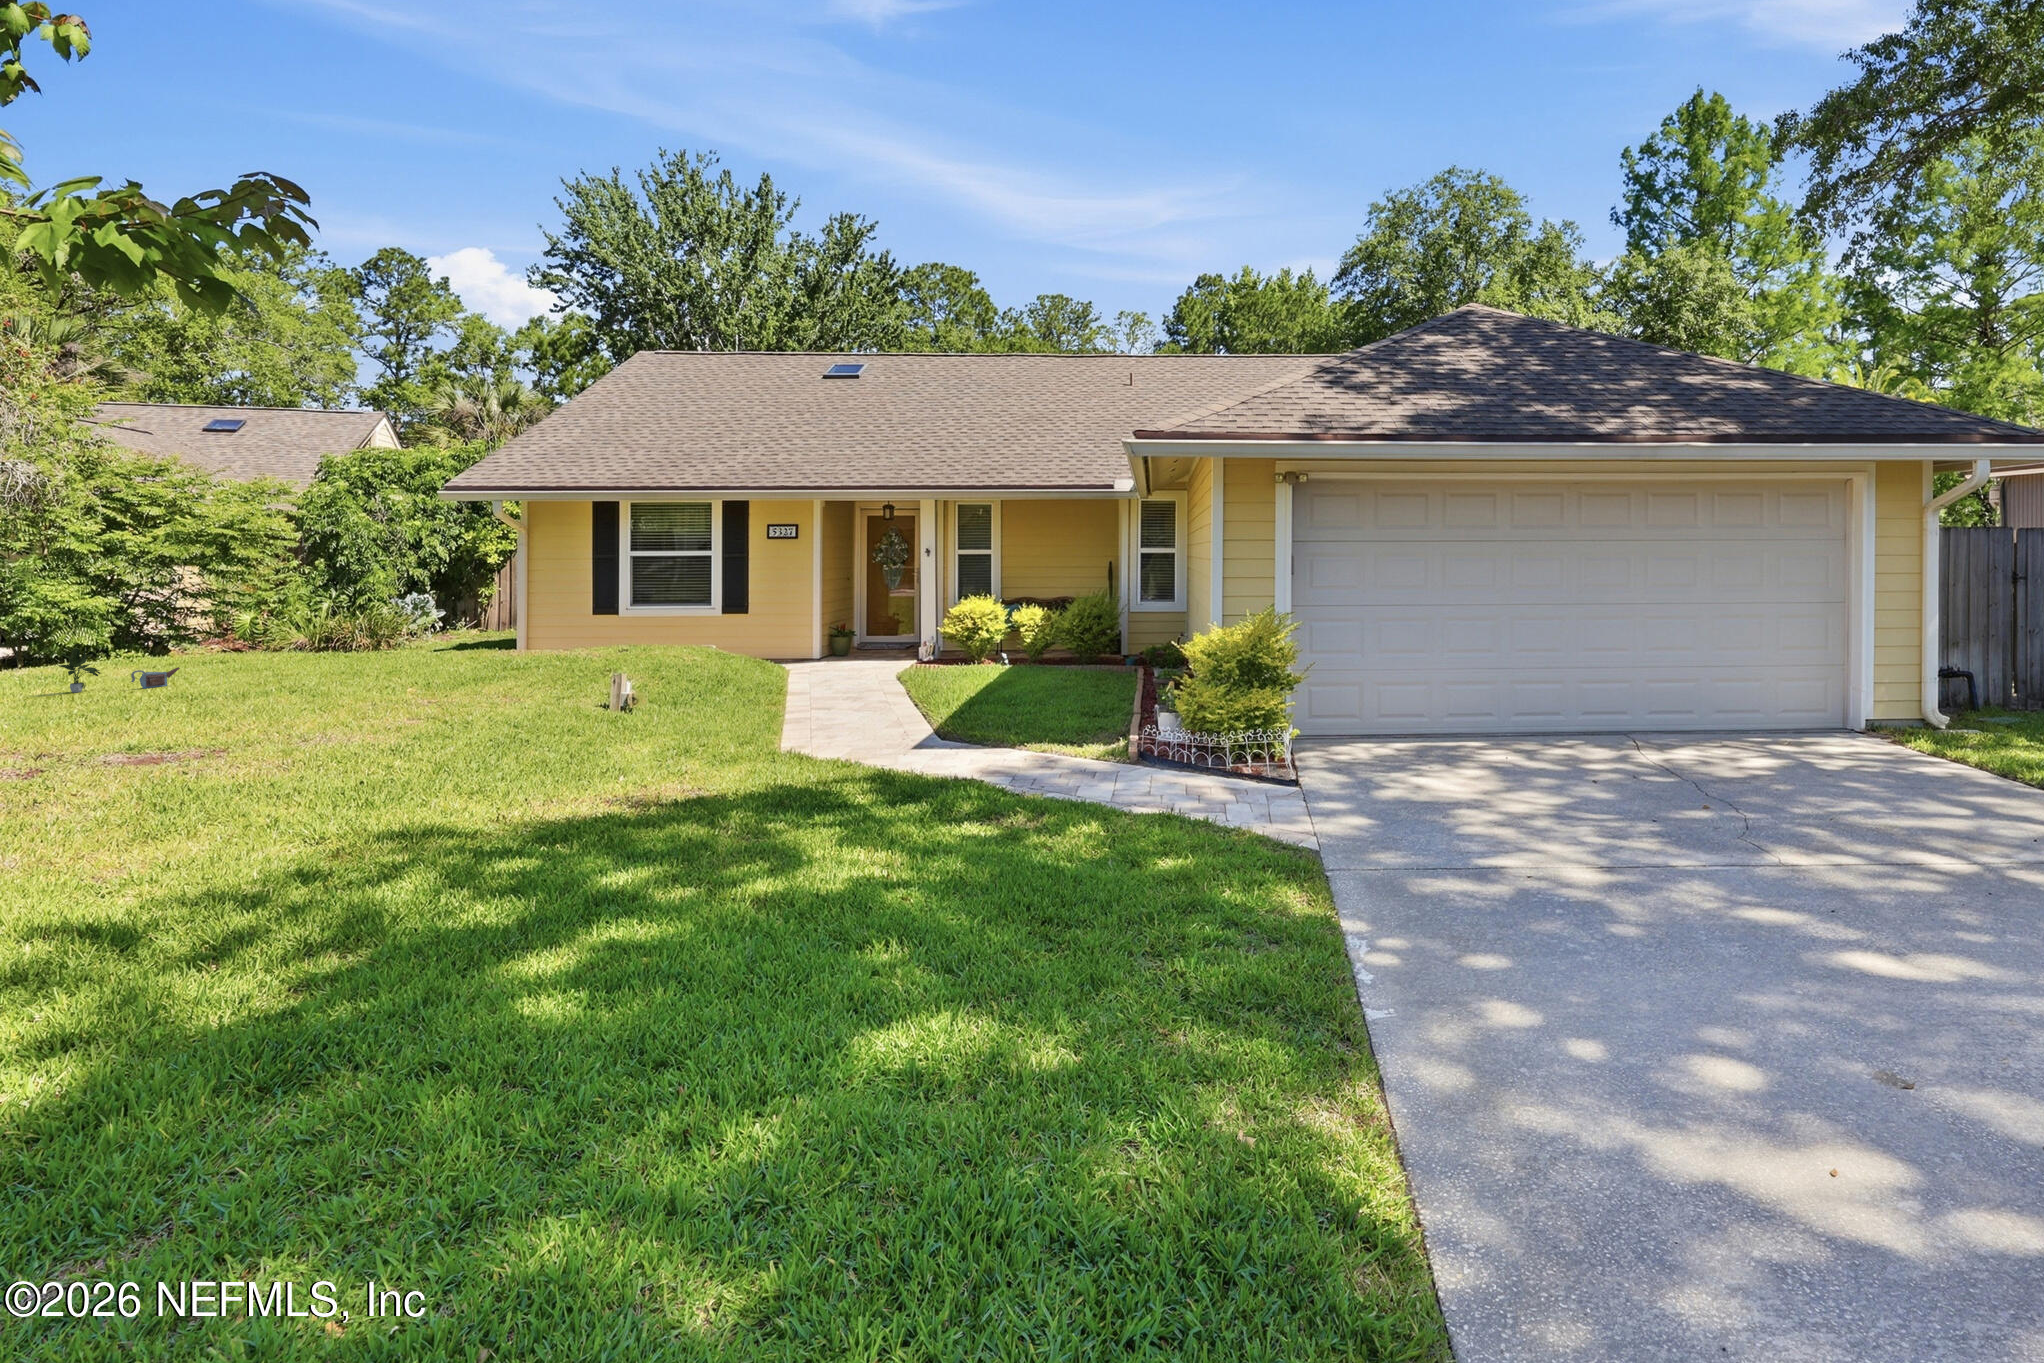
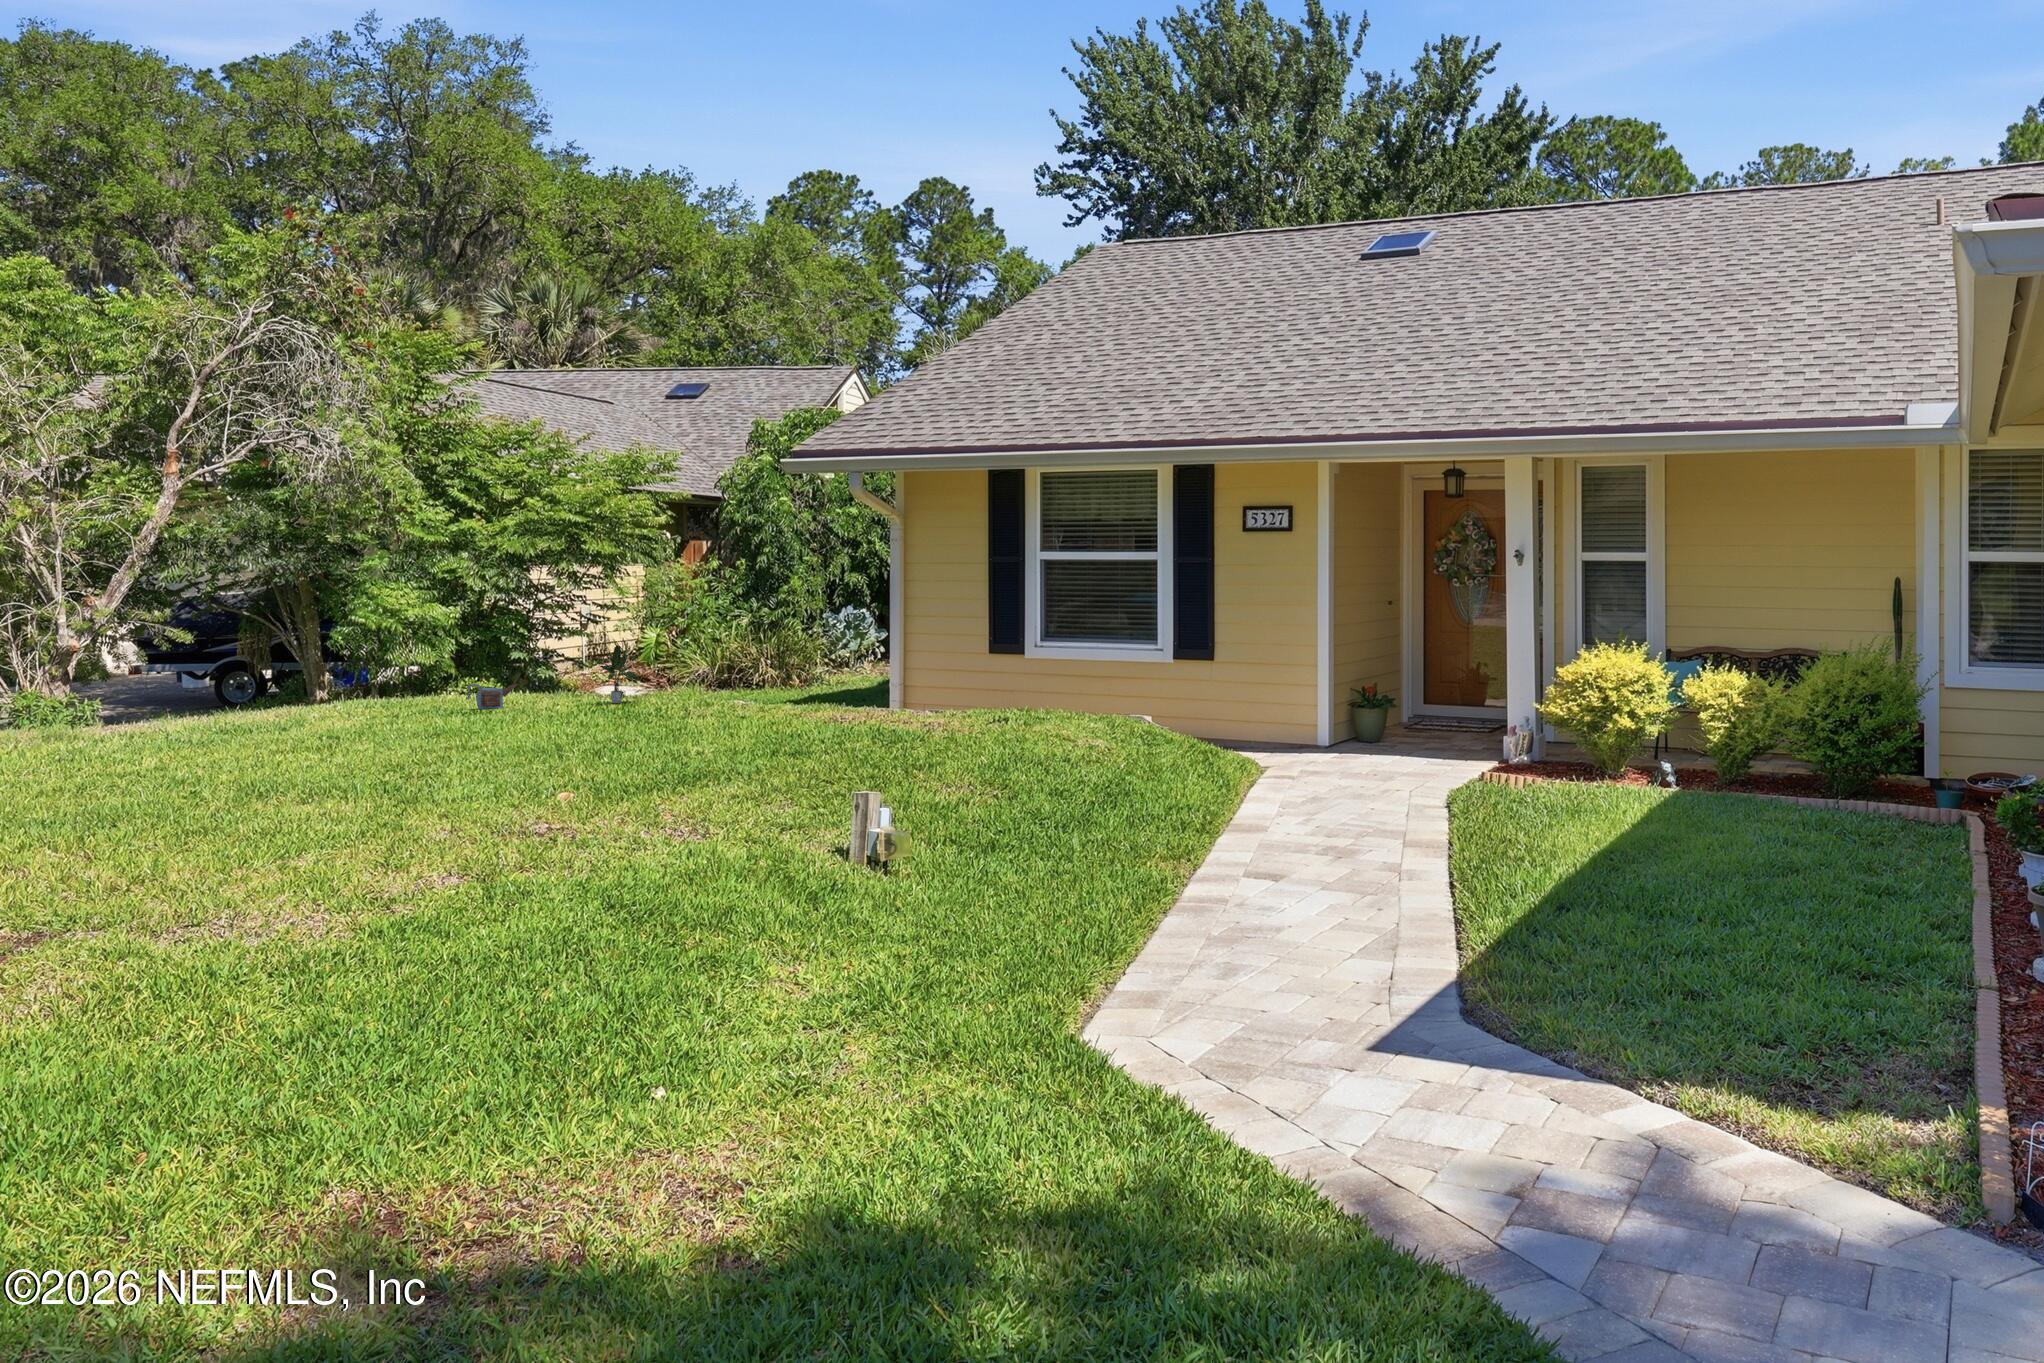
potted plant: present [58,649,100,693] -> present [600,646,639,703]

